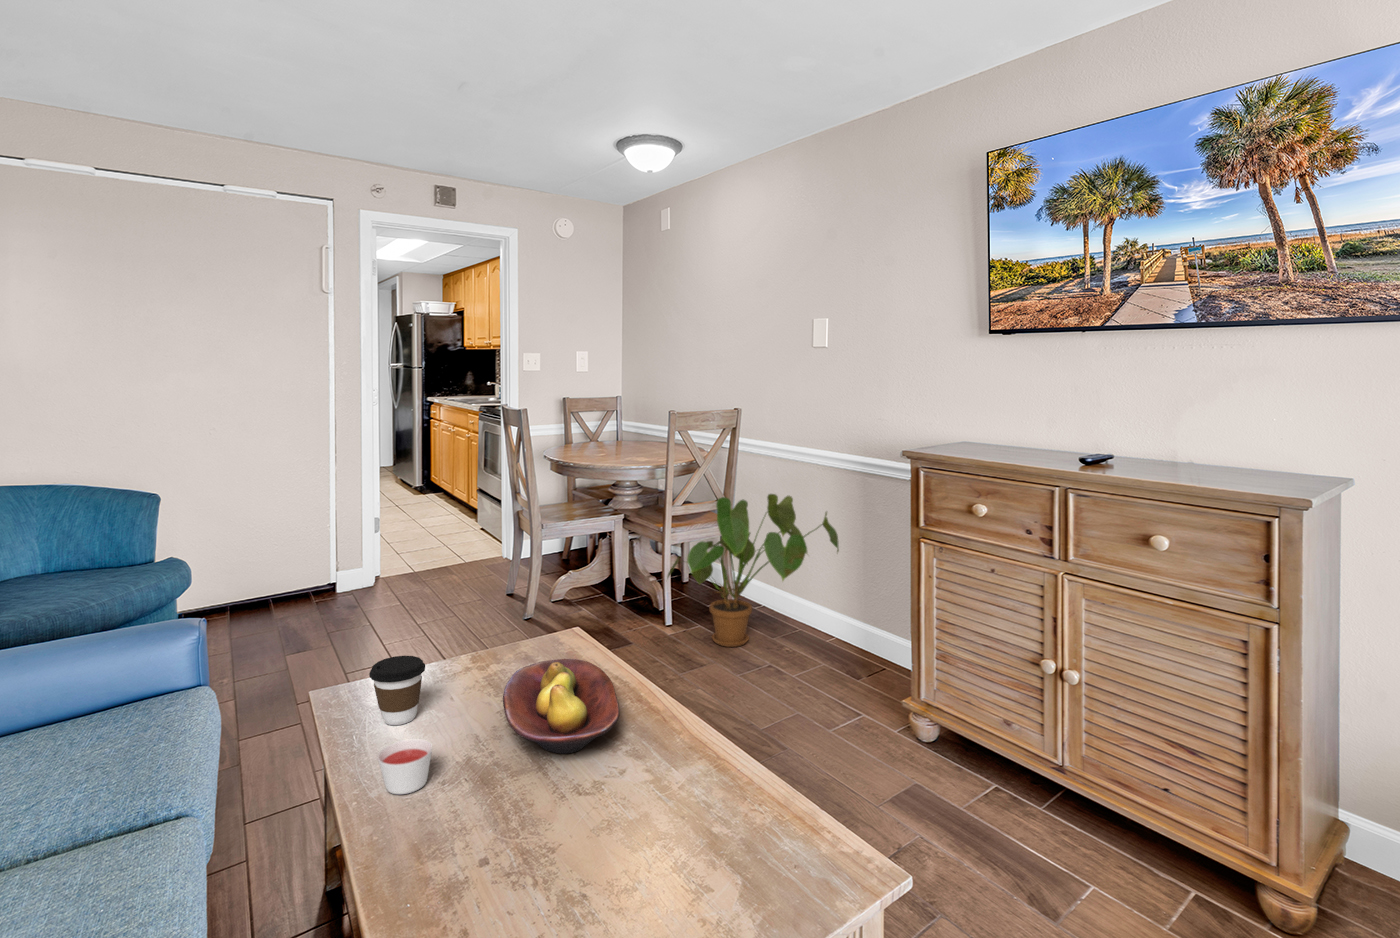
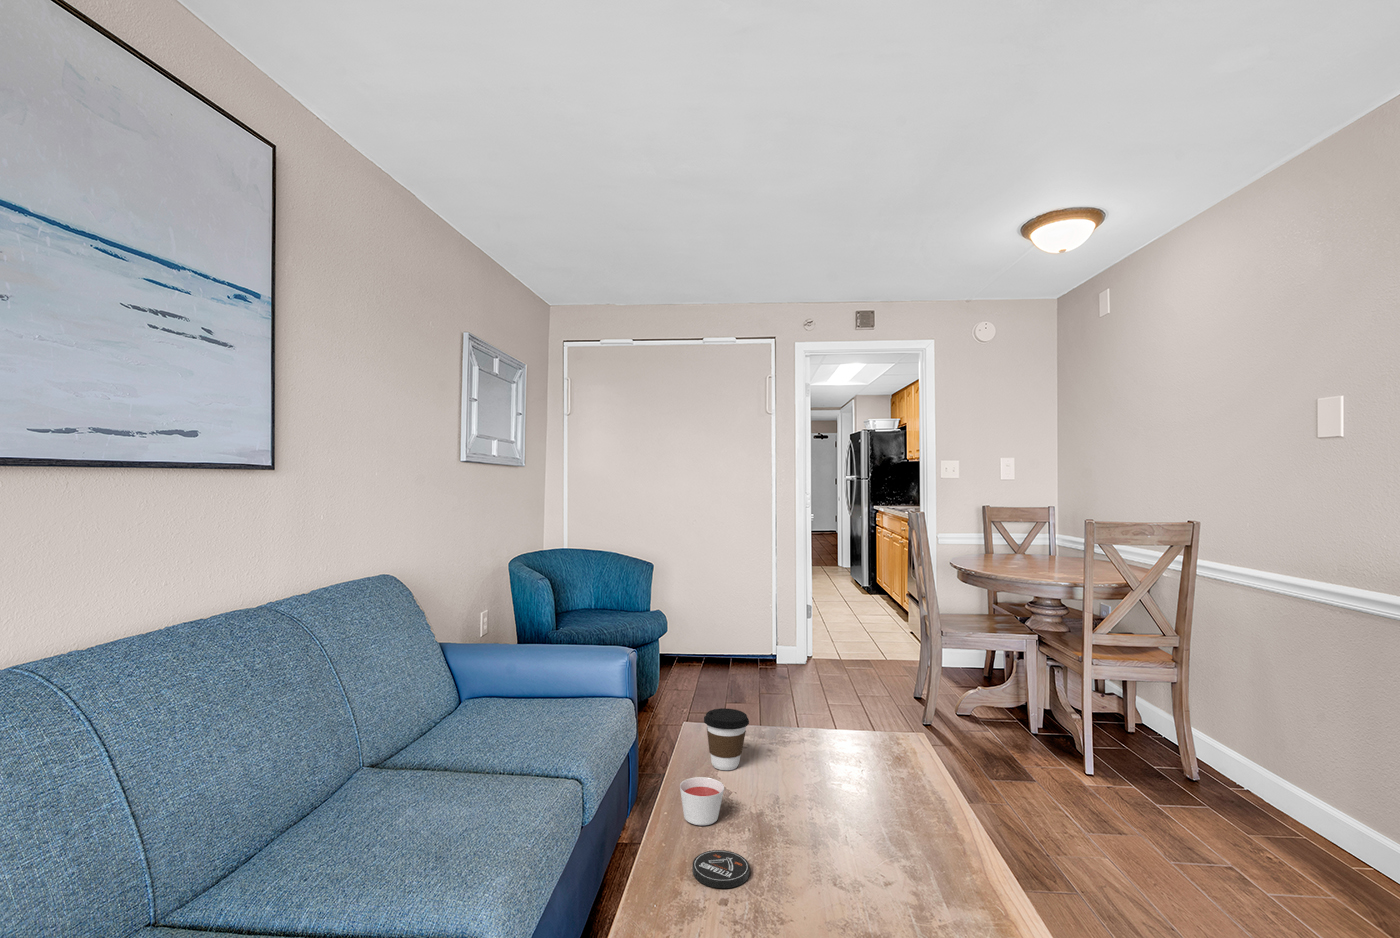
house plant: present [668,494,839,647] -> none [1076,626,1345,822]
fruit bowl: present [503,659,619,754] -> none [796,749,917,843]
coaster: none [430,806,495,851] -> present [692,850,750,888]

